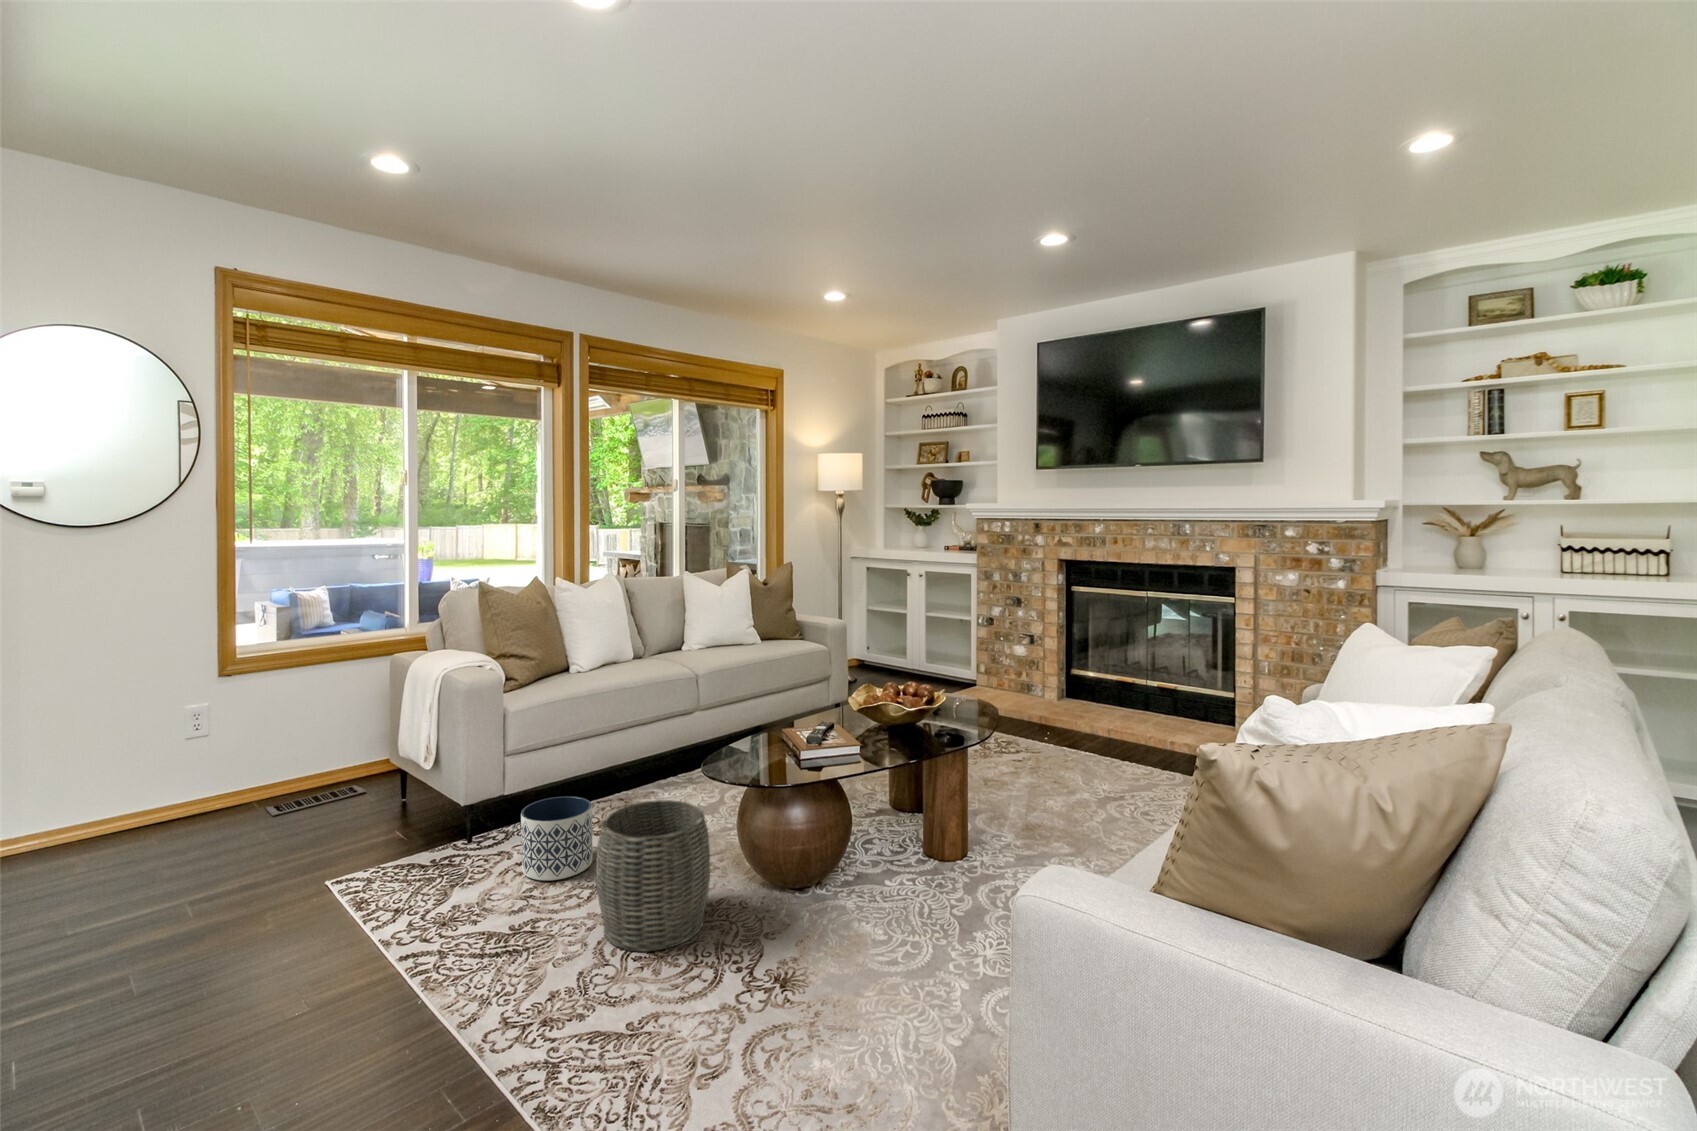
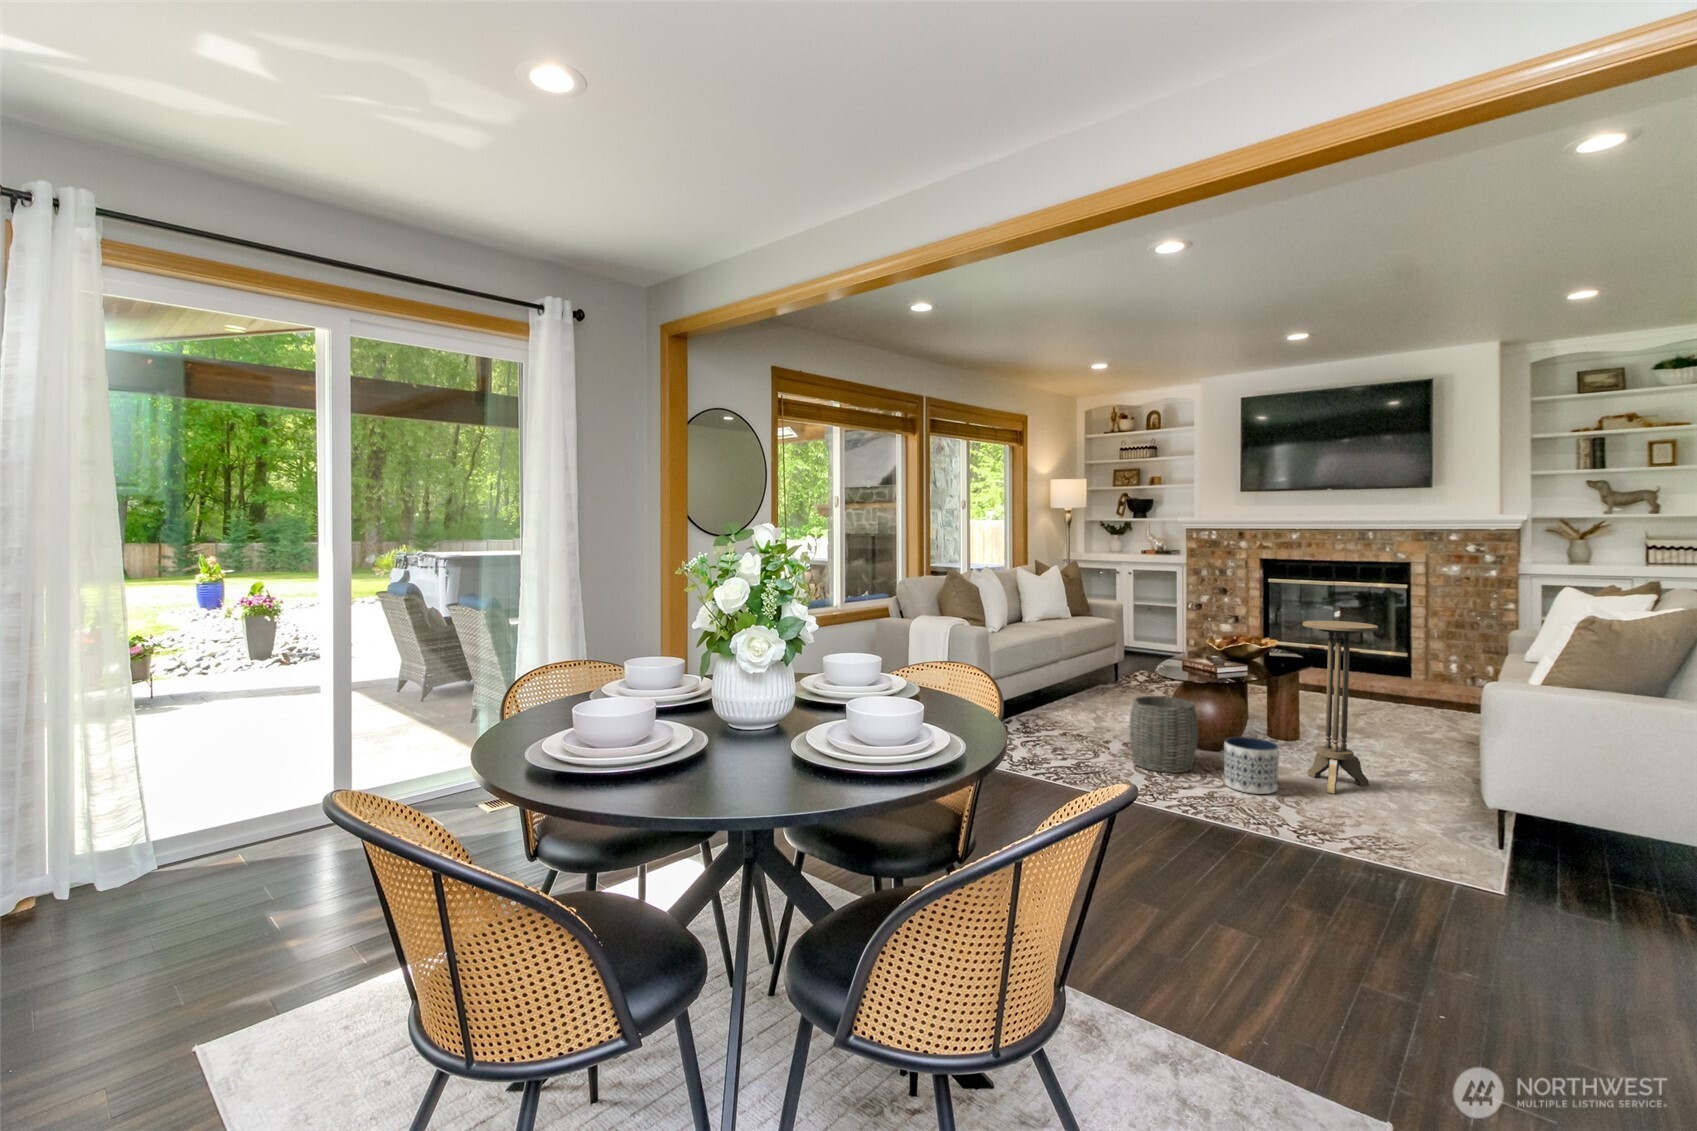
side table: none [831,686,953,1029] -> present [1303,621,1378,794]
planter: present [521,796,593,881] -> present [1224,737,1279,794]

